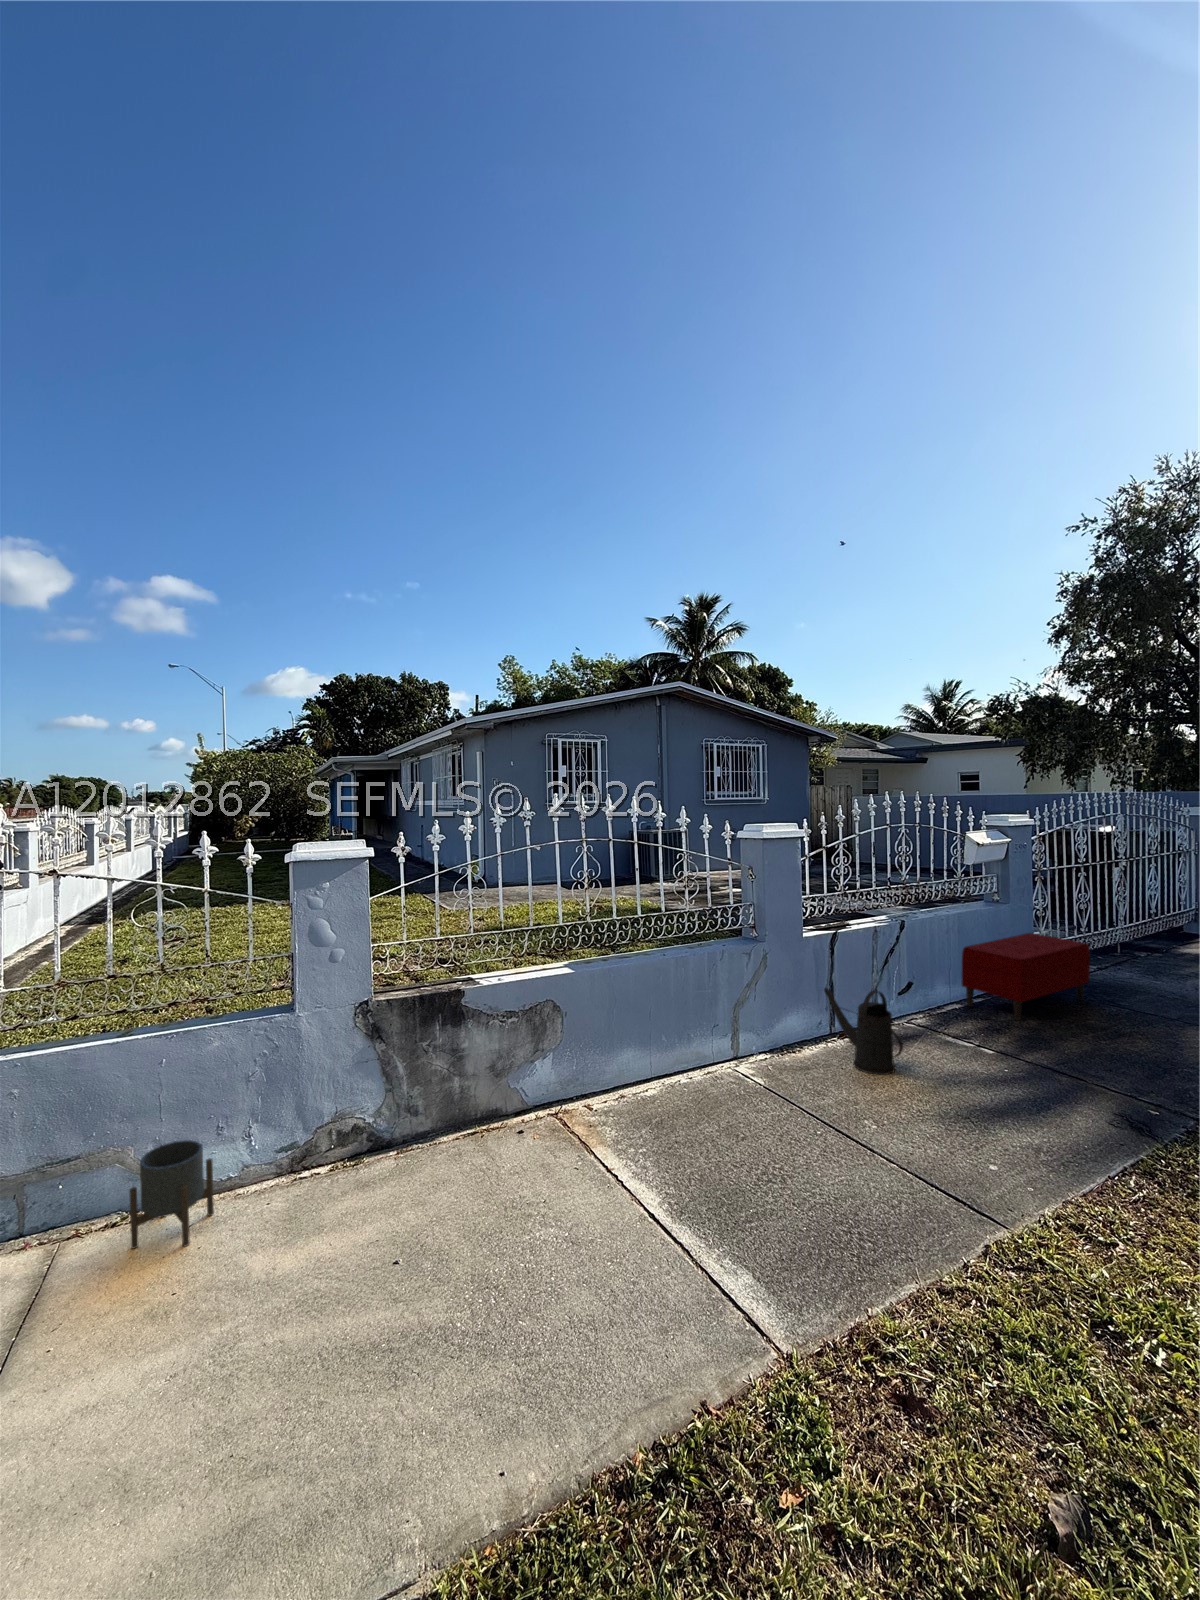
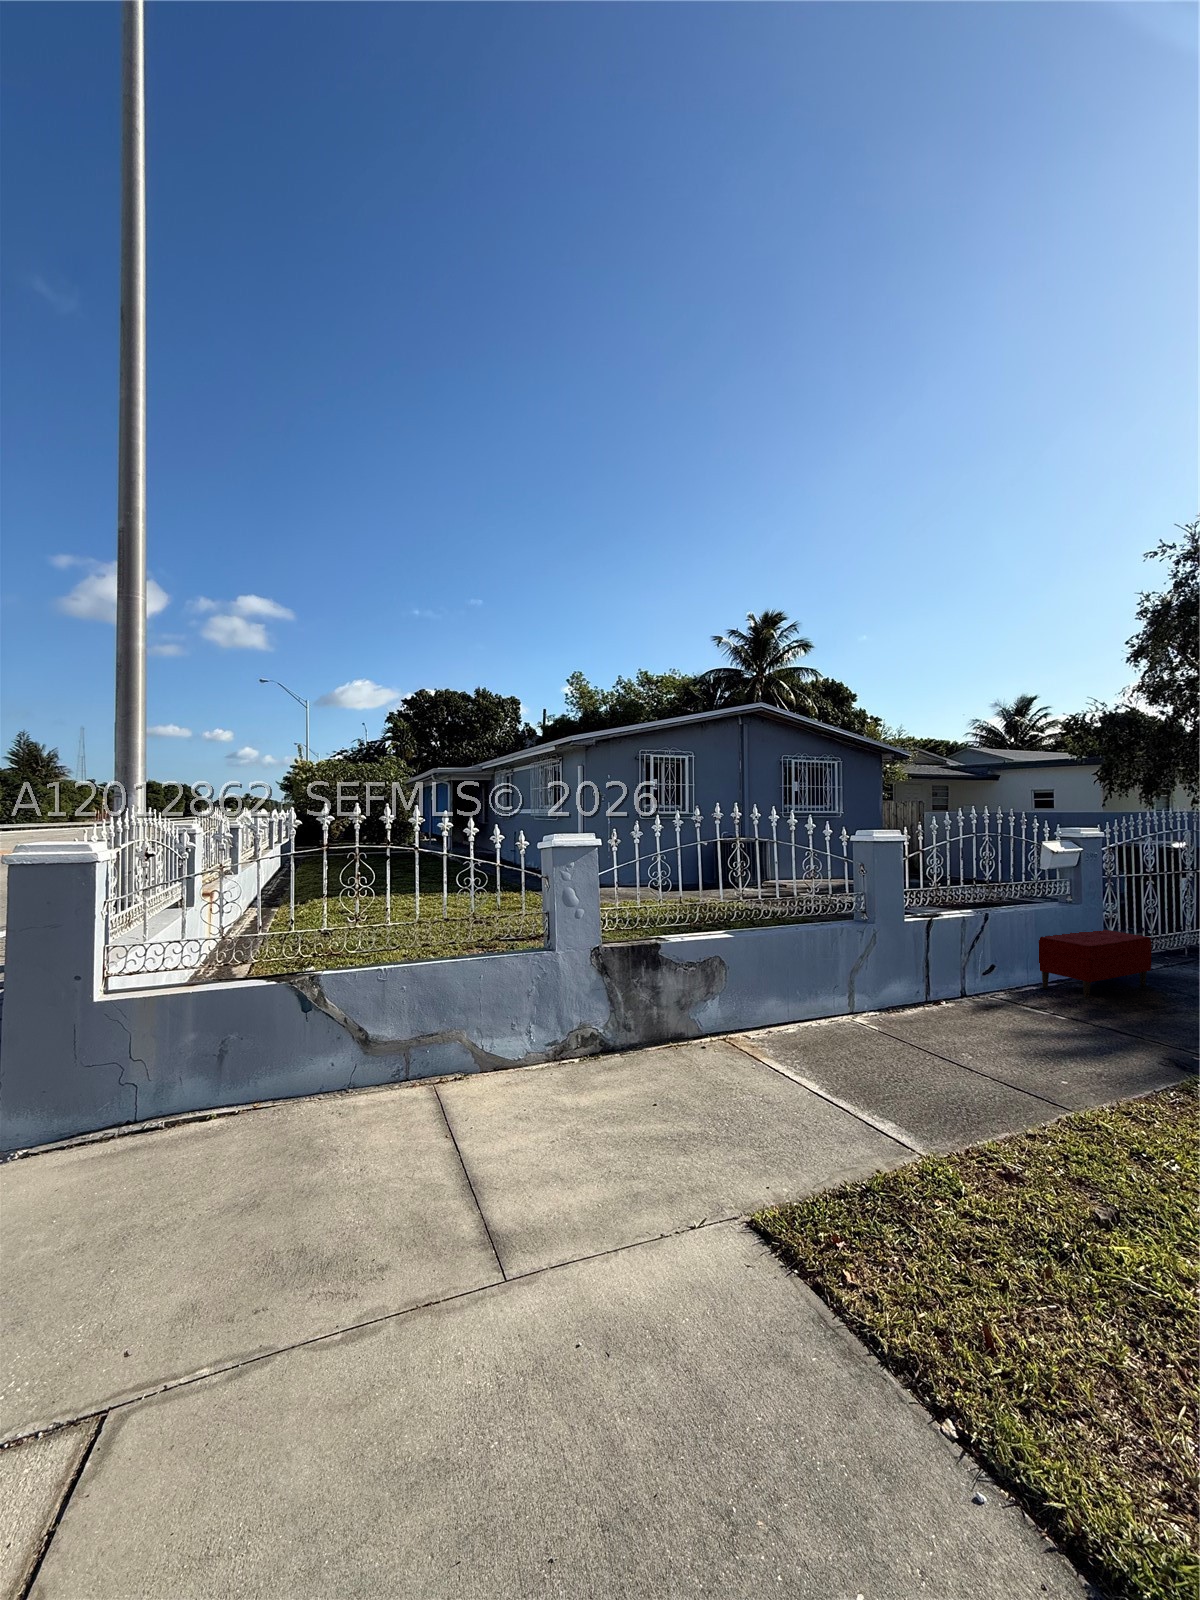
watering can: present [824,988,903,1075] -> none [924,961,991,1028]
planter: present [129,1140,214,1248] -> none [469,1033,510,1098]

